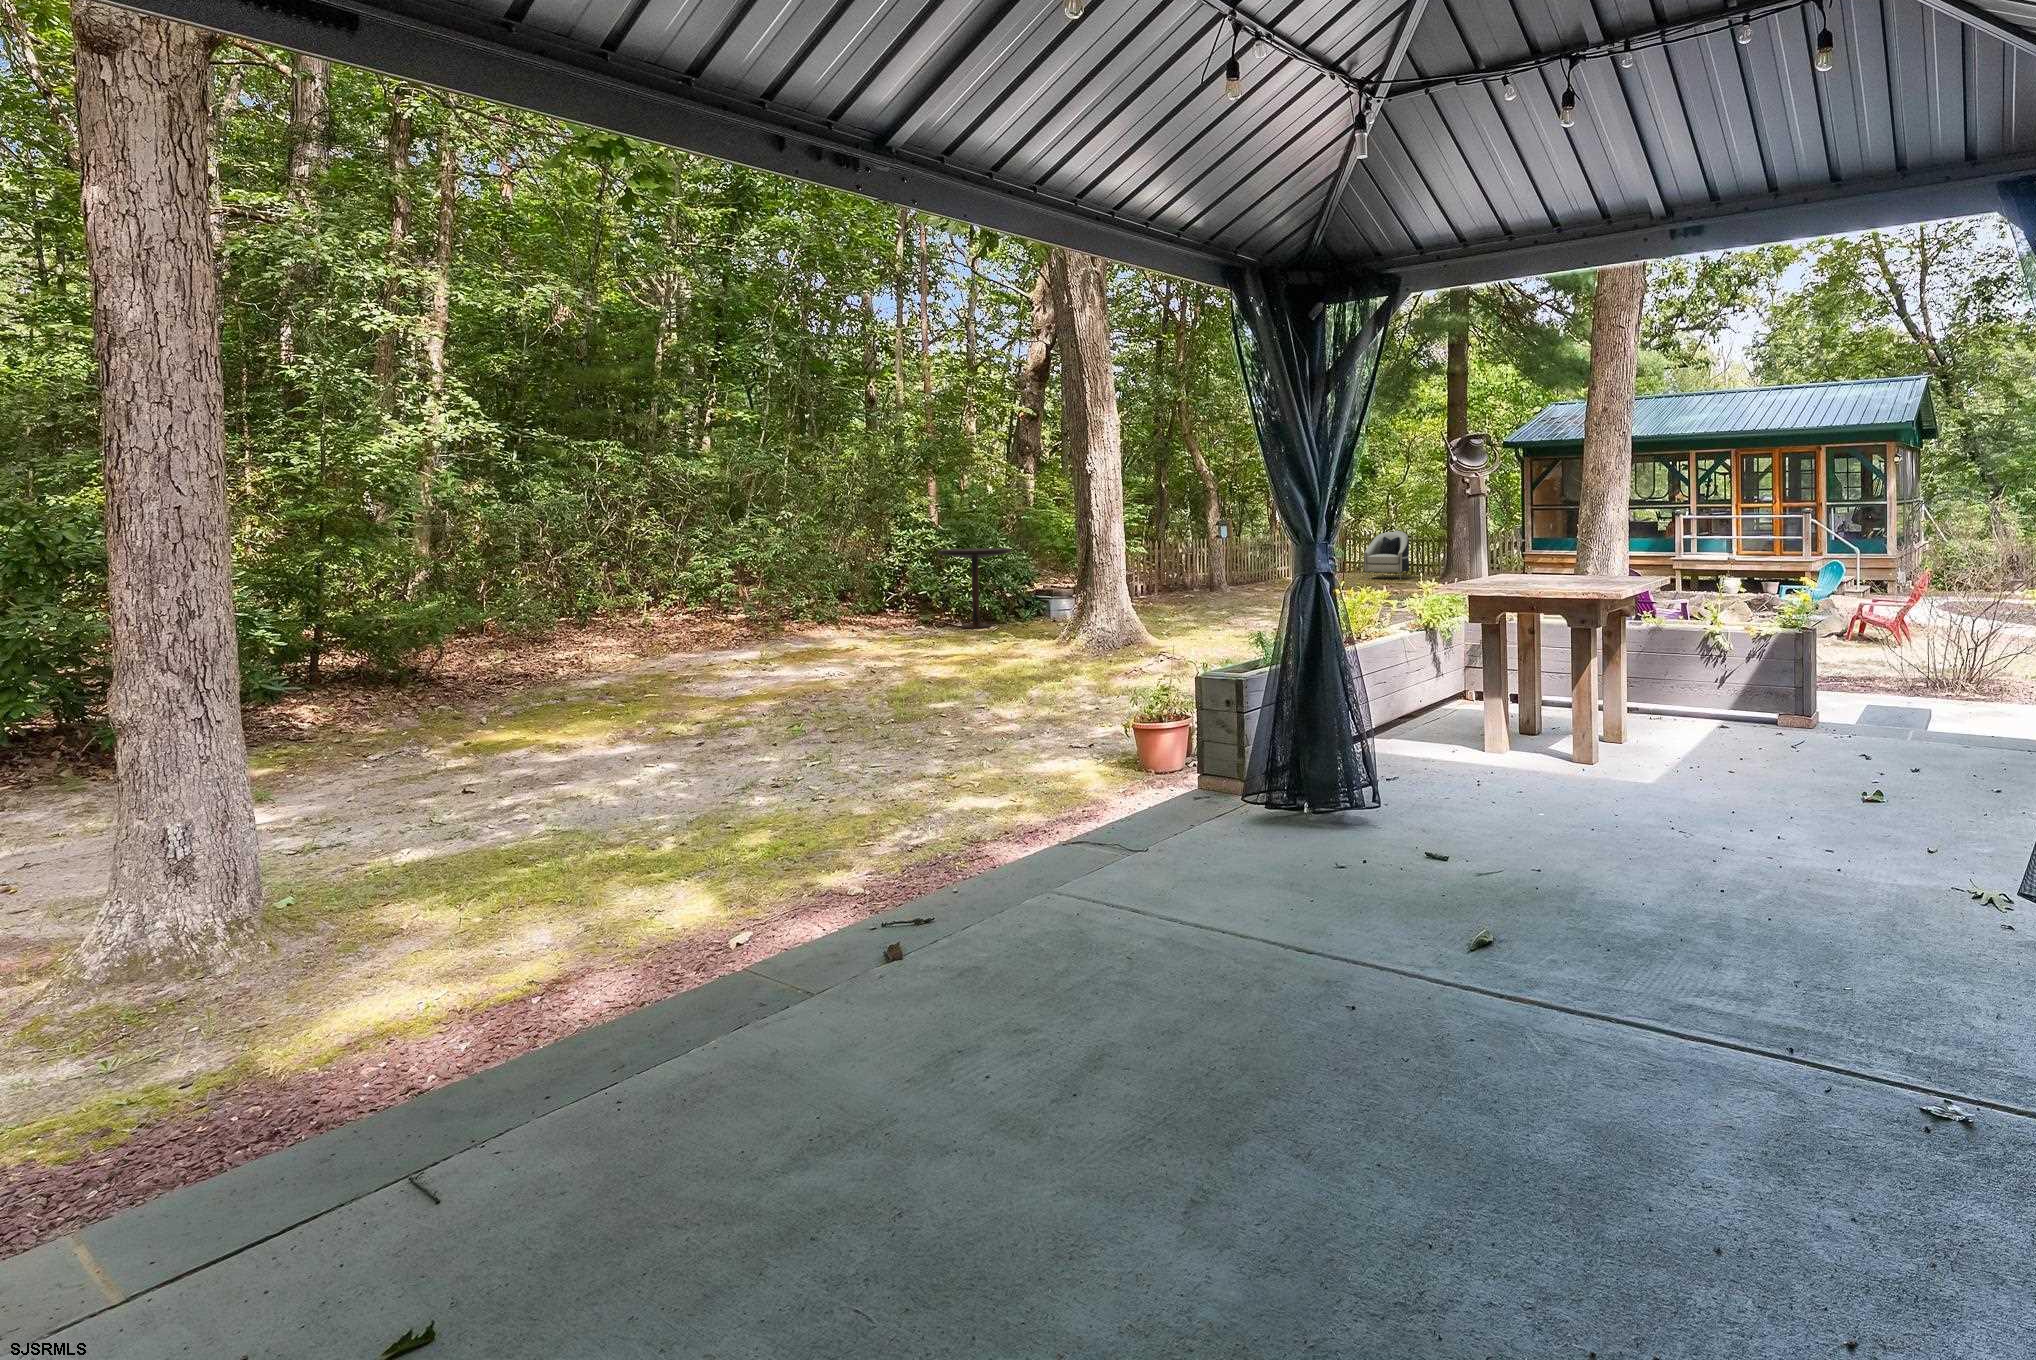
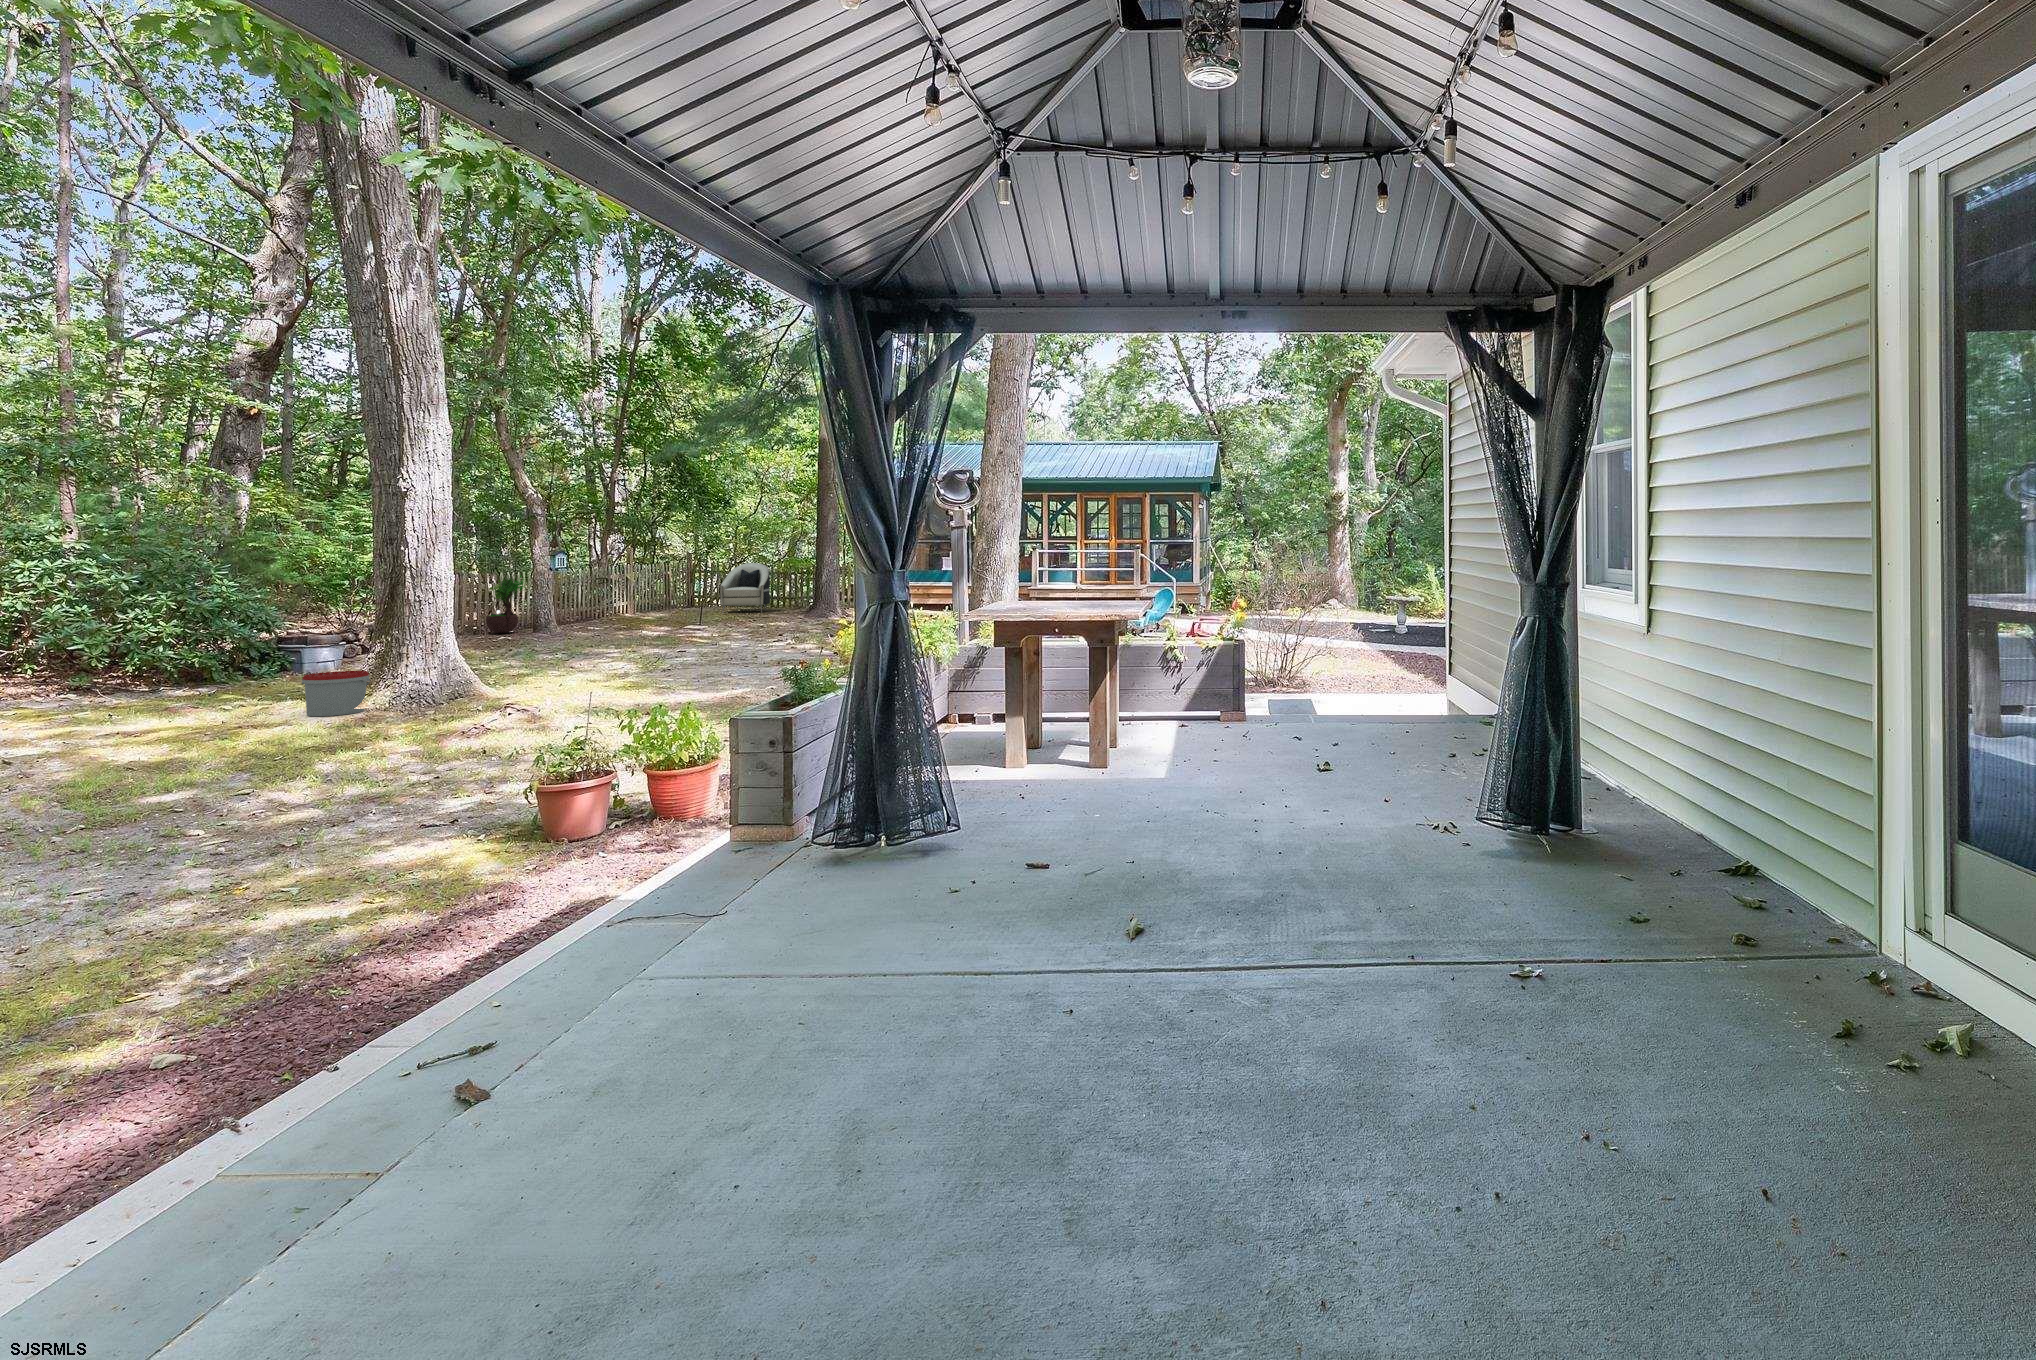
potted tree: none [1177,539,1206,592] -> present [486,576,525,634]
pedestal table: present [938,548,1011,629] -> none [103,584,243,693]
bucket: none [1035,619,1076,654] -> present [302,671,370,716]

